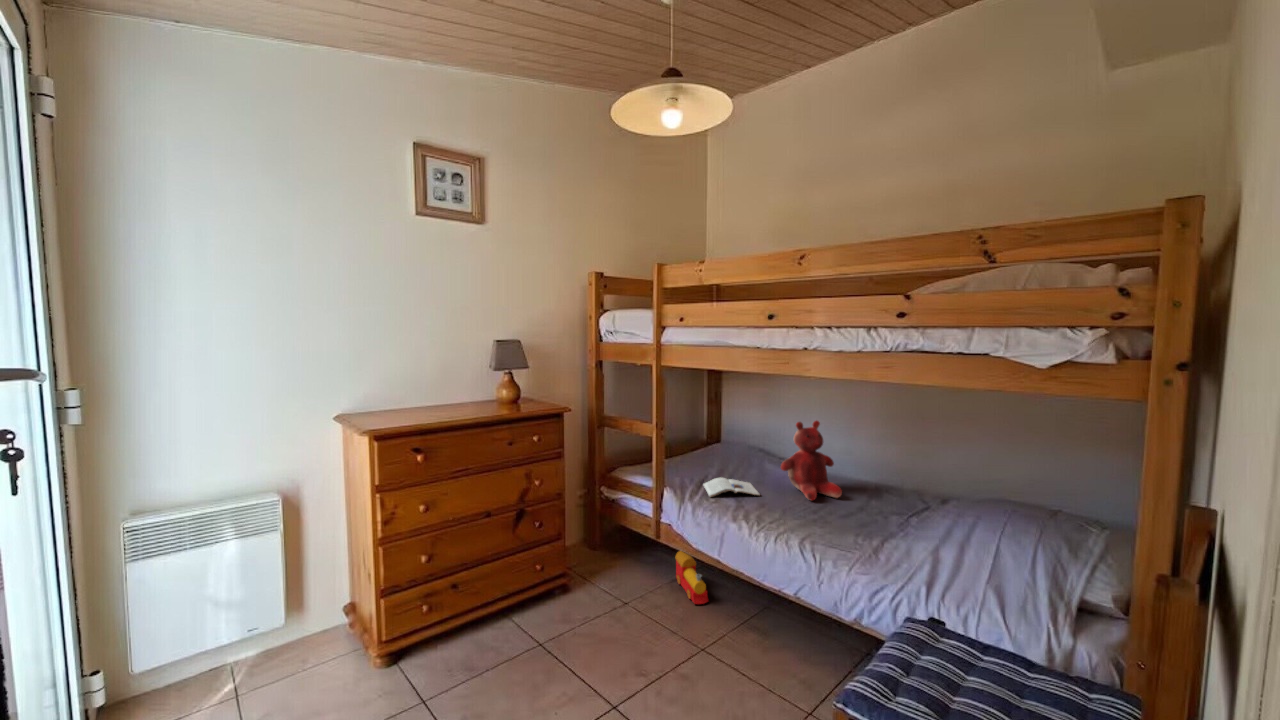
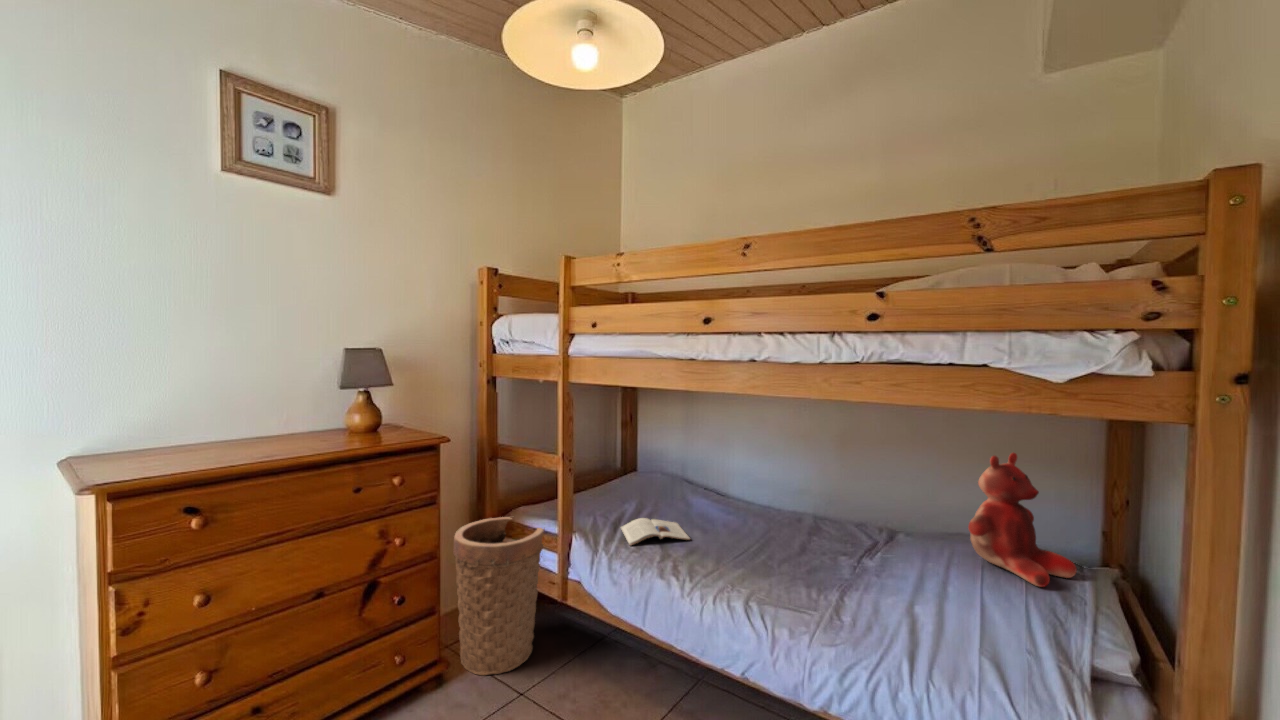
teddy bear: present [781,421,842,500] -> present [968,453,1077,587]
basket: none [573,473,642,589] -> present [453,517,545,675]
toy train: present [675,551,708,604] -> none [586,611,629,686]

